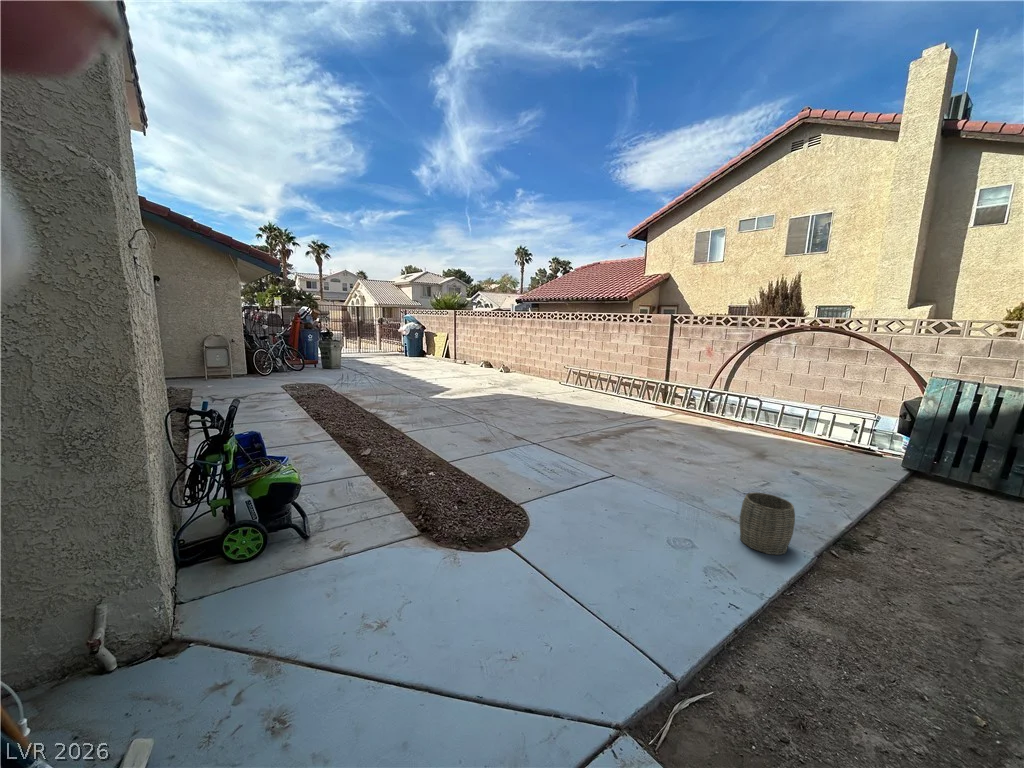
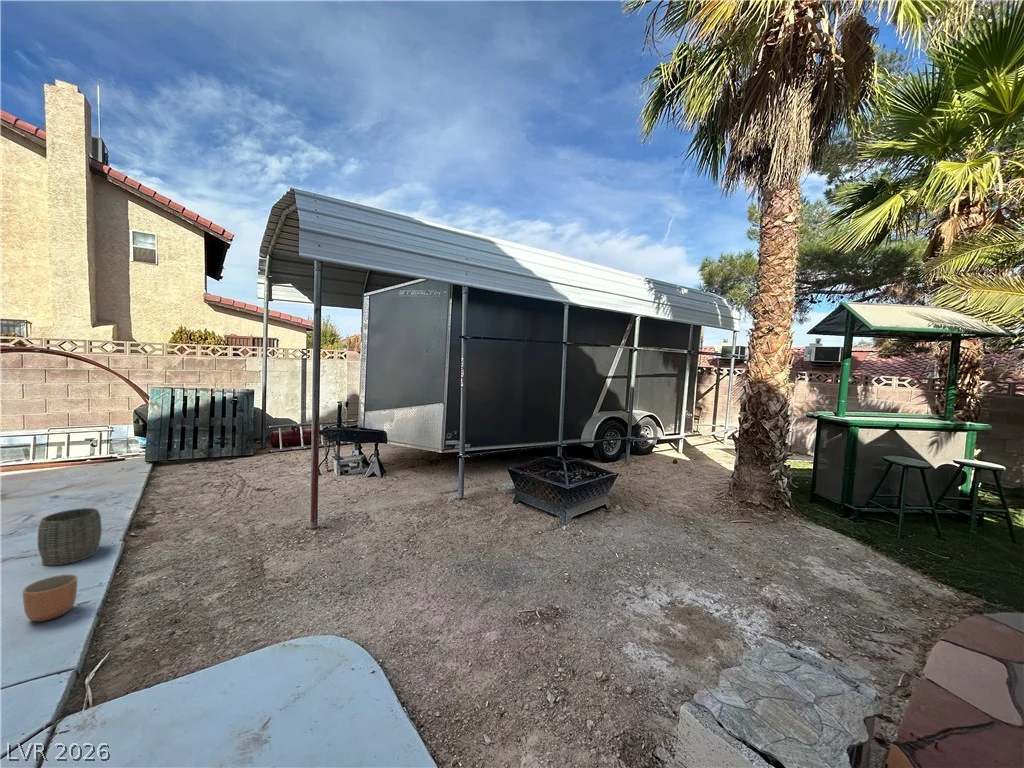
planter: none [689,556,731,605] -> present [23,574,78,621]

